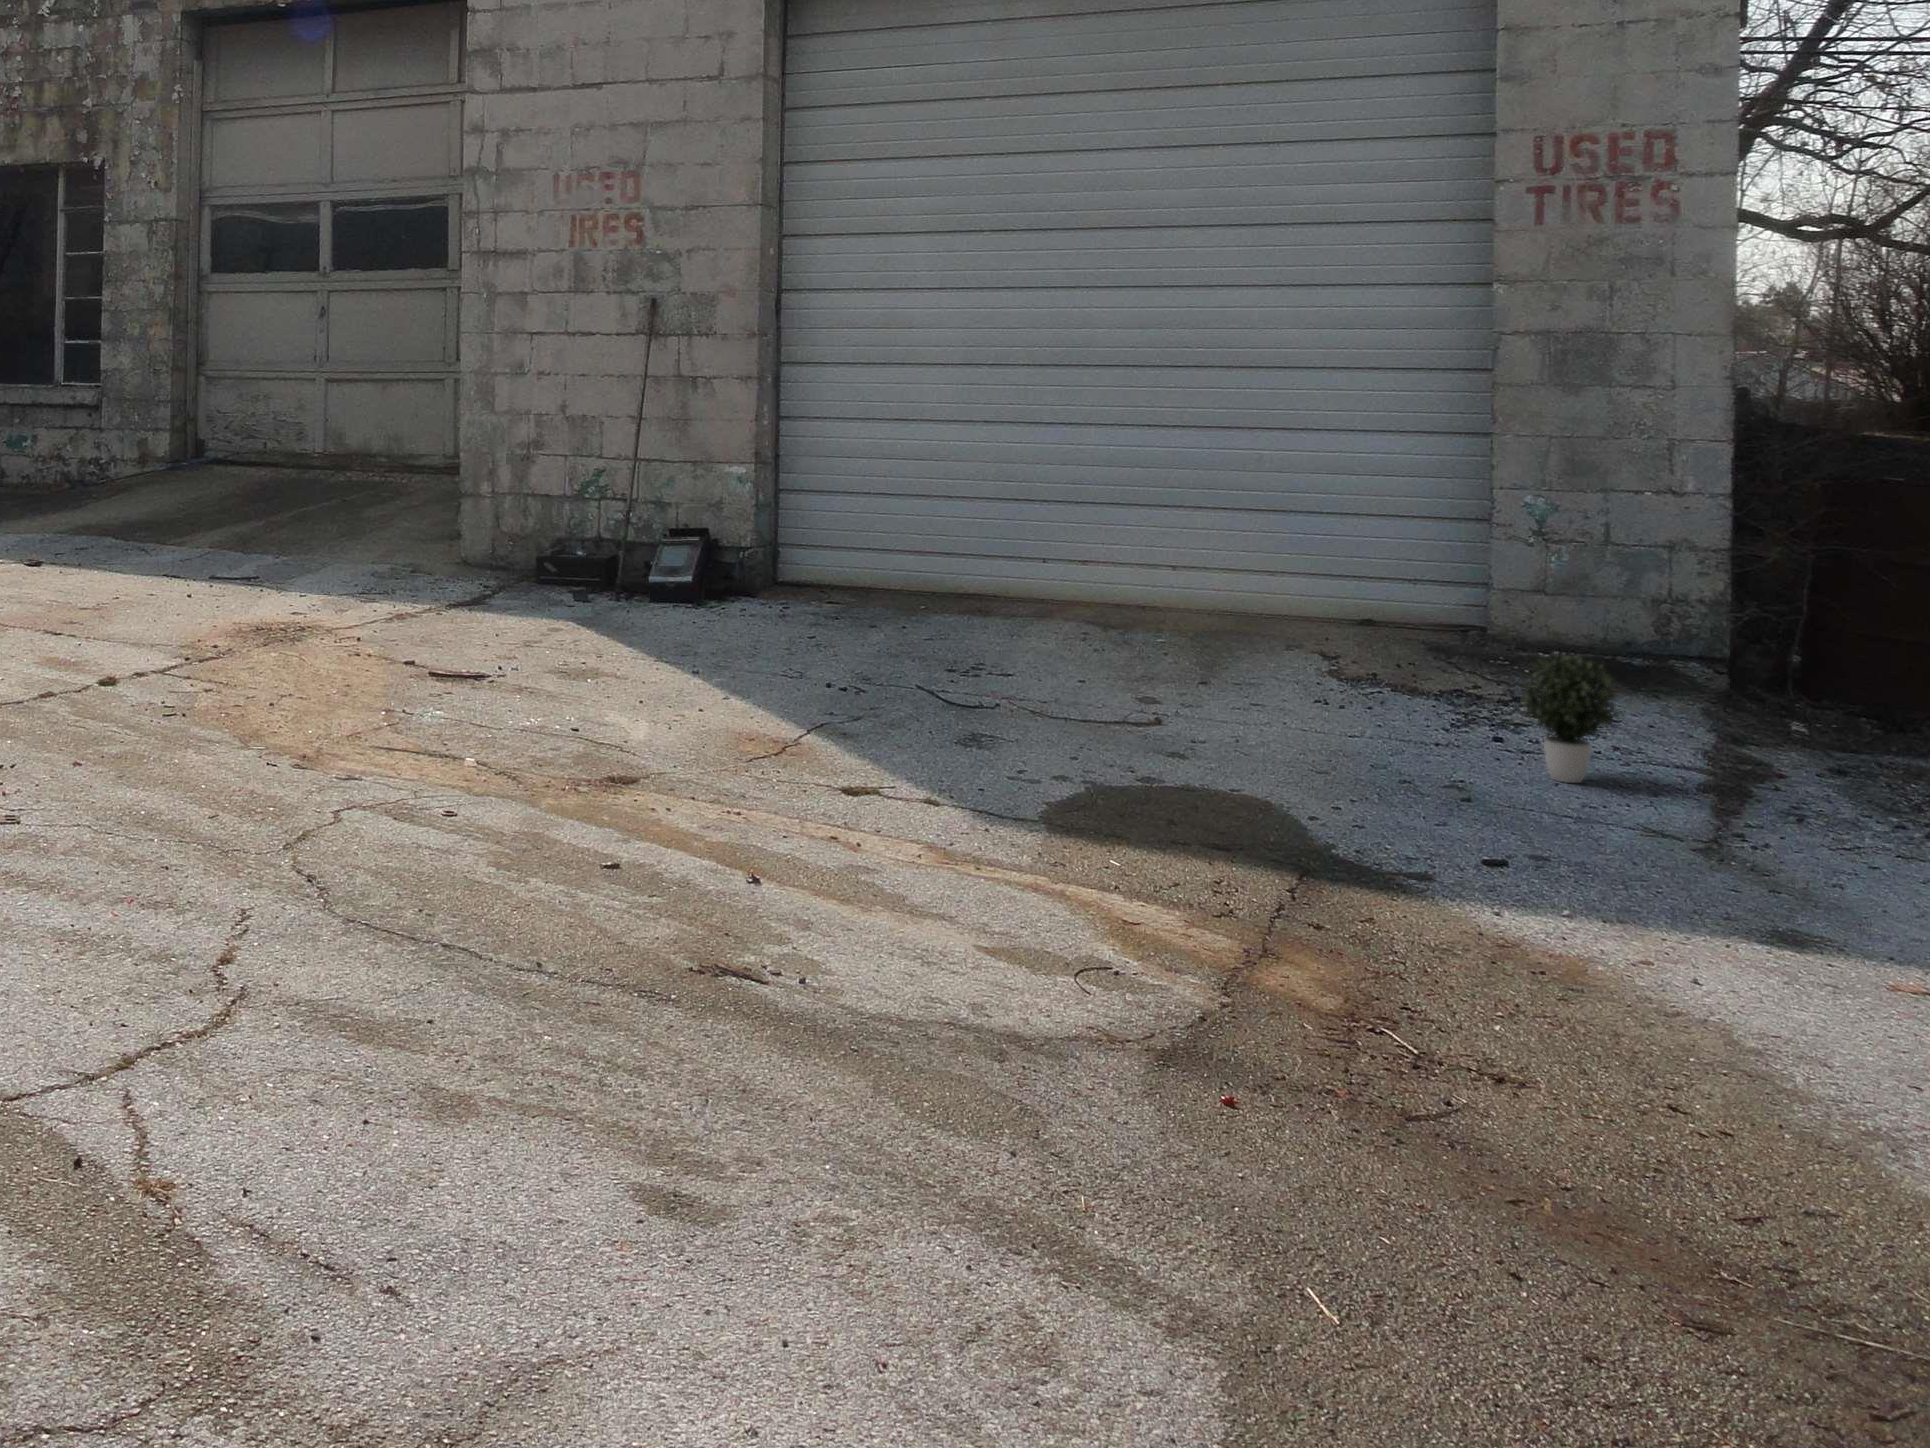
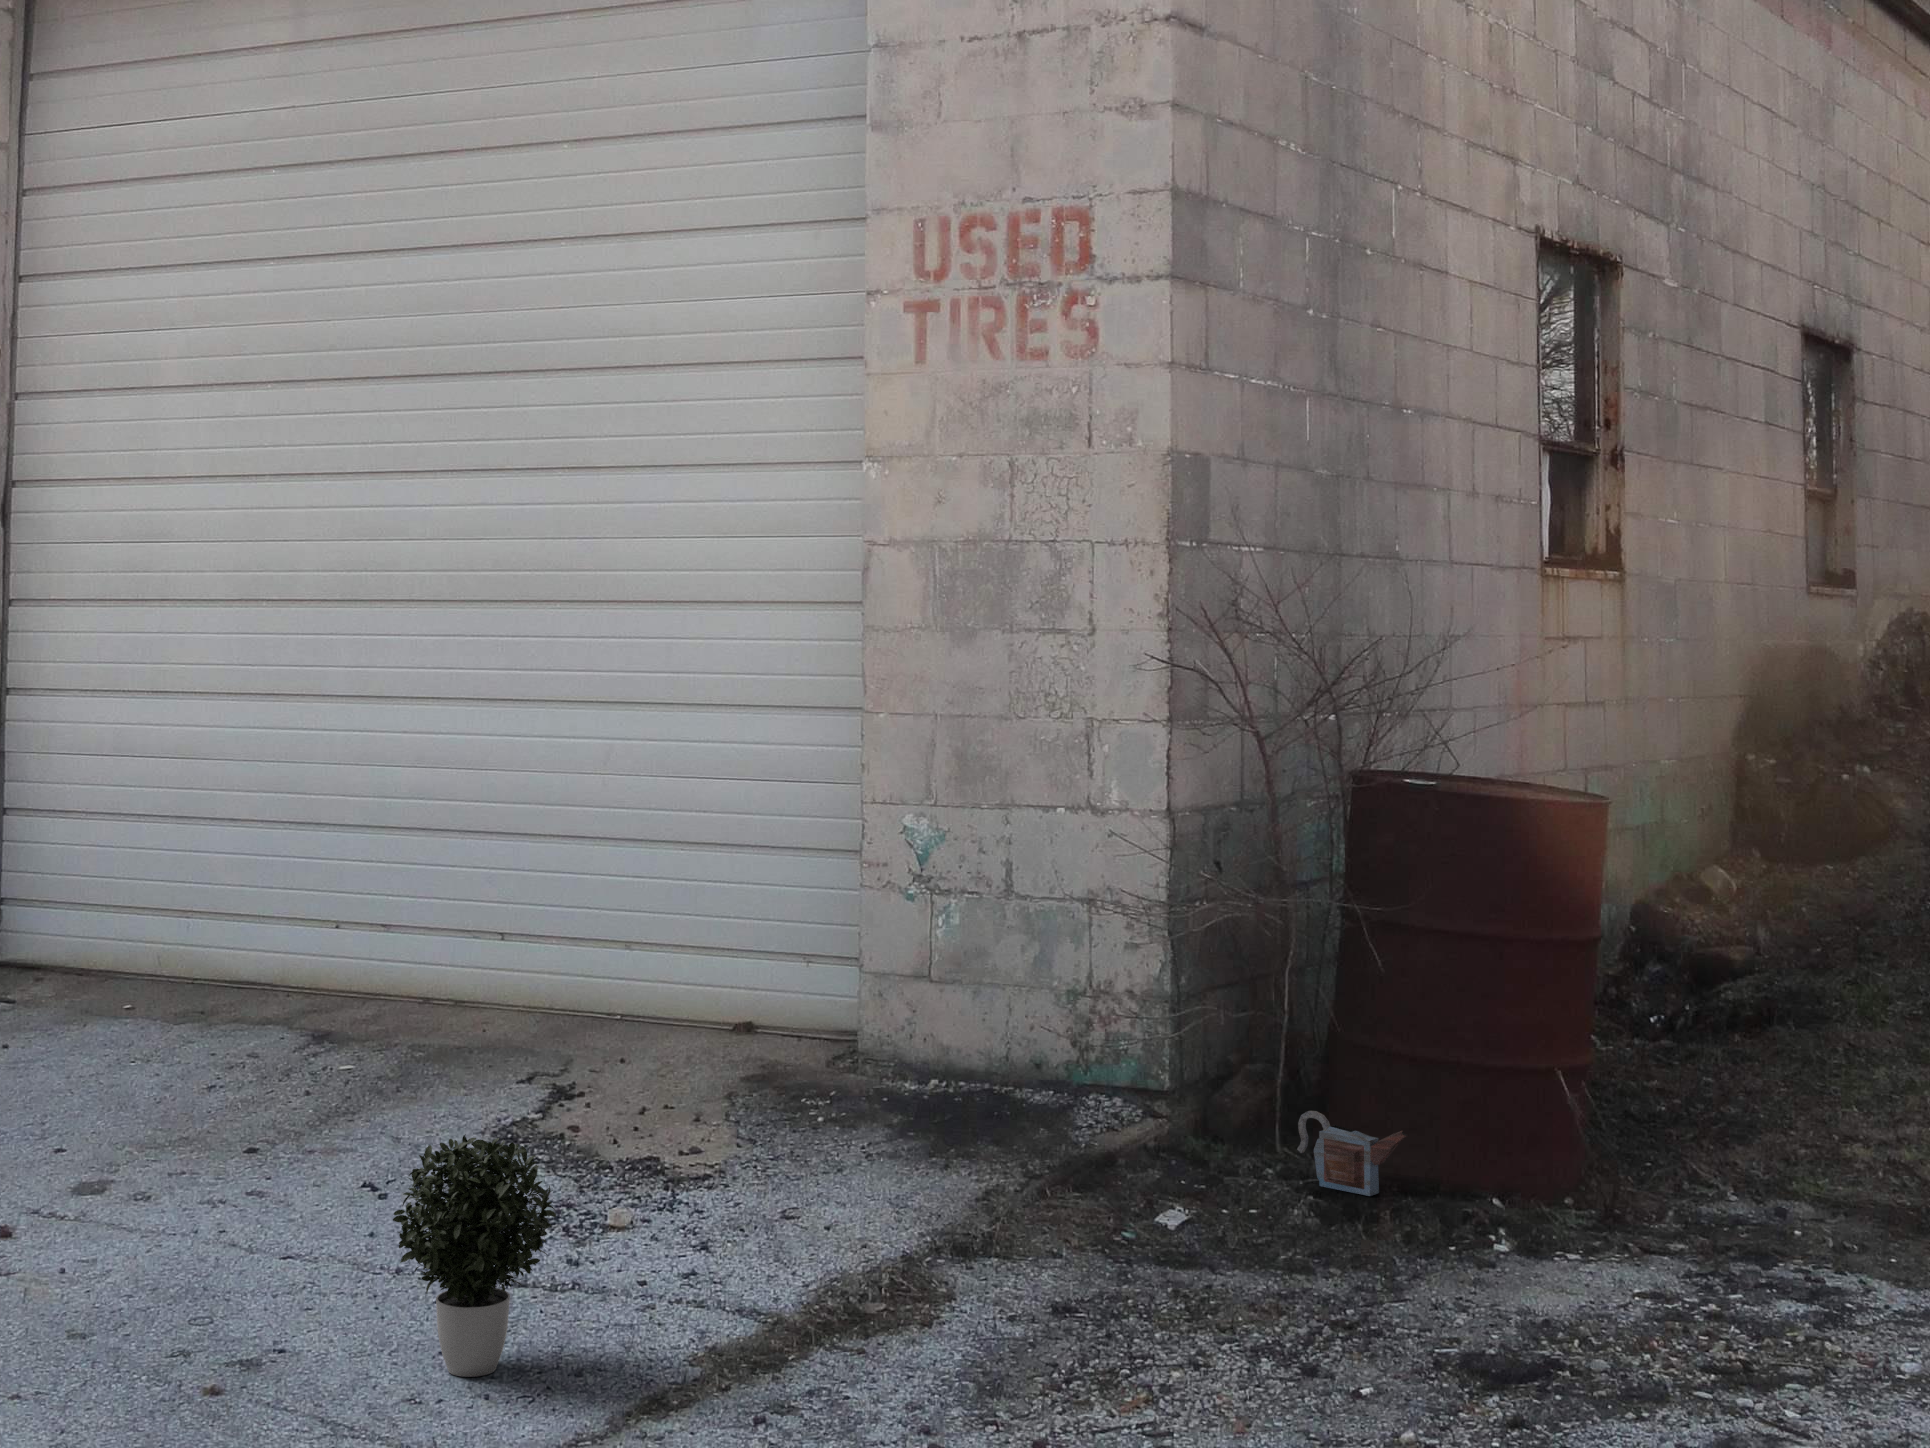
watering can: none [1782,665,1874,713] -> present [1297,1111,1408,1196]

